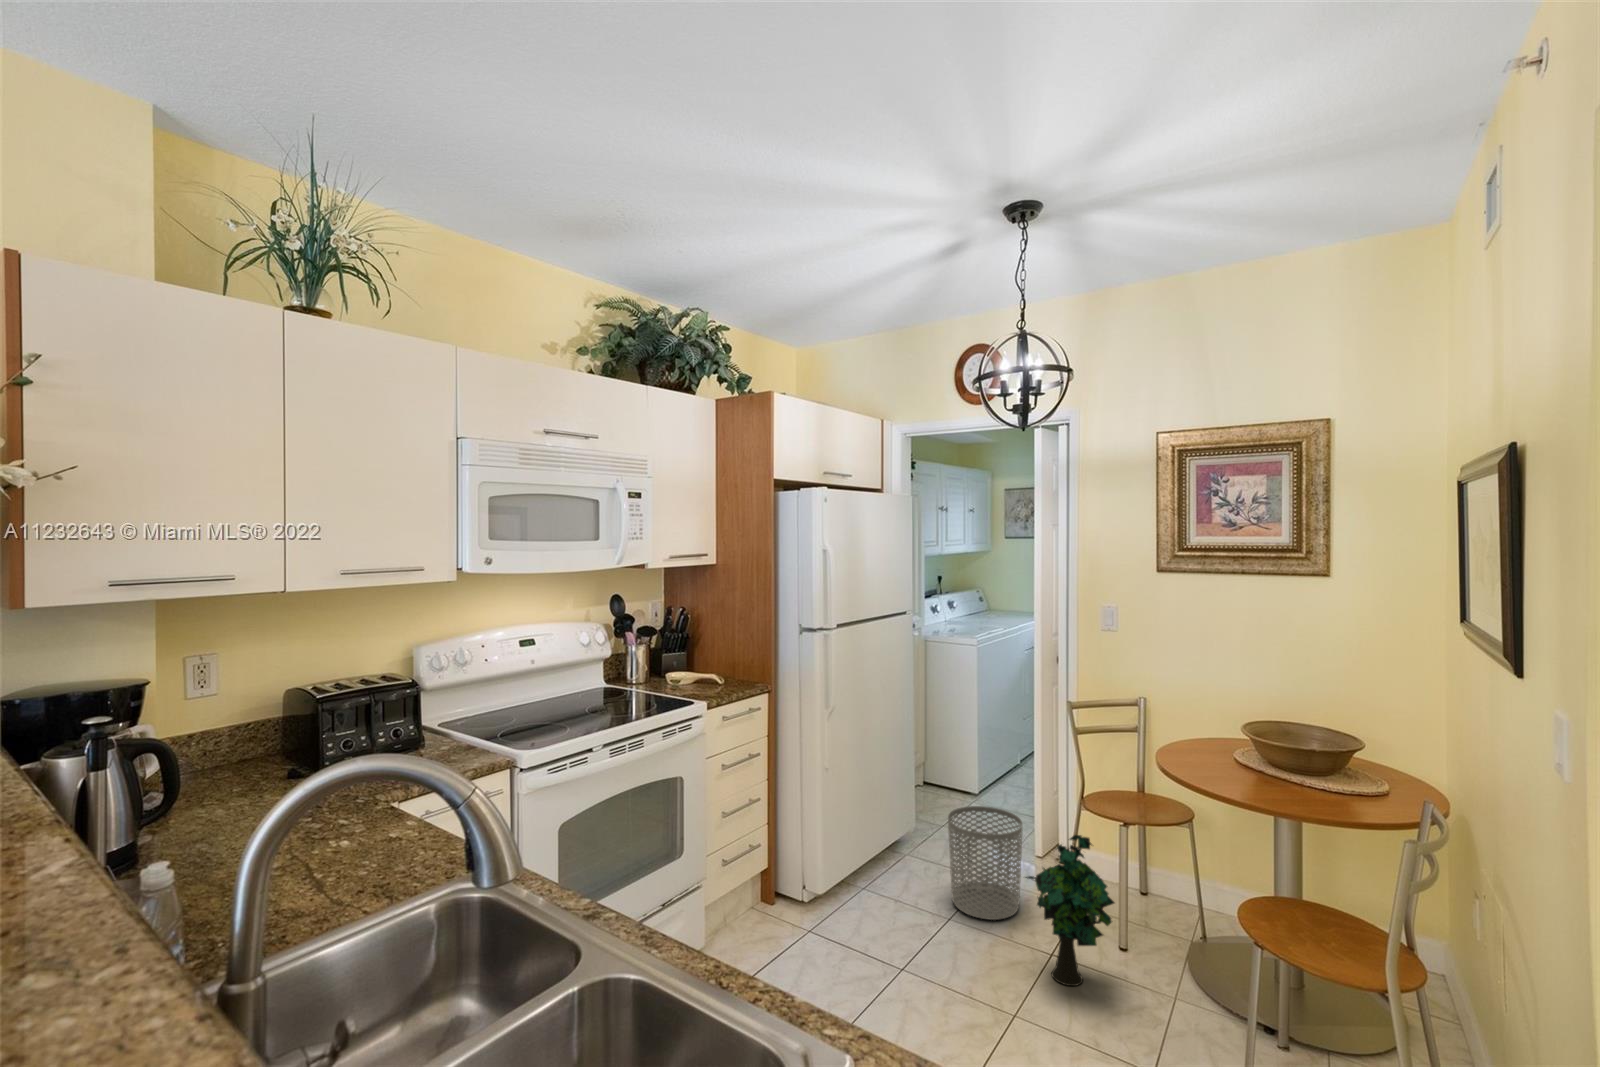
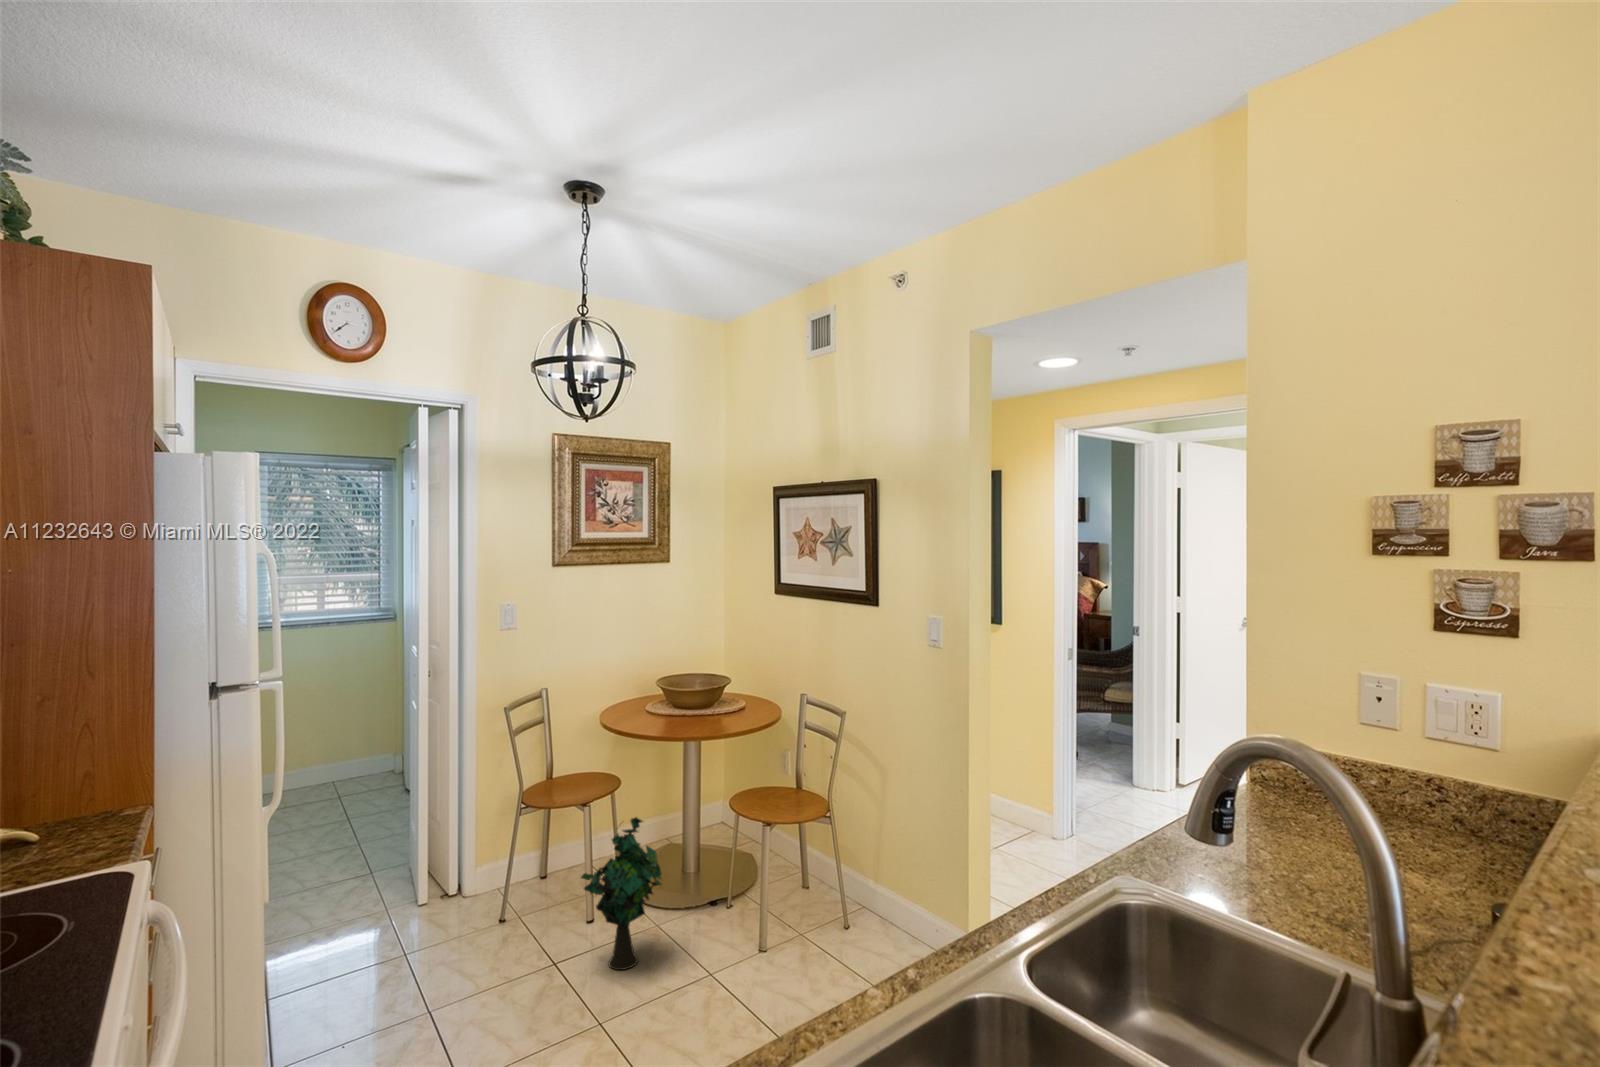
waste bin: present [948,806,1022,920] -> none [422,856,516,996]

